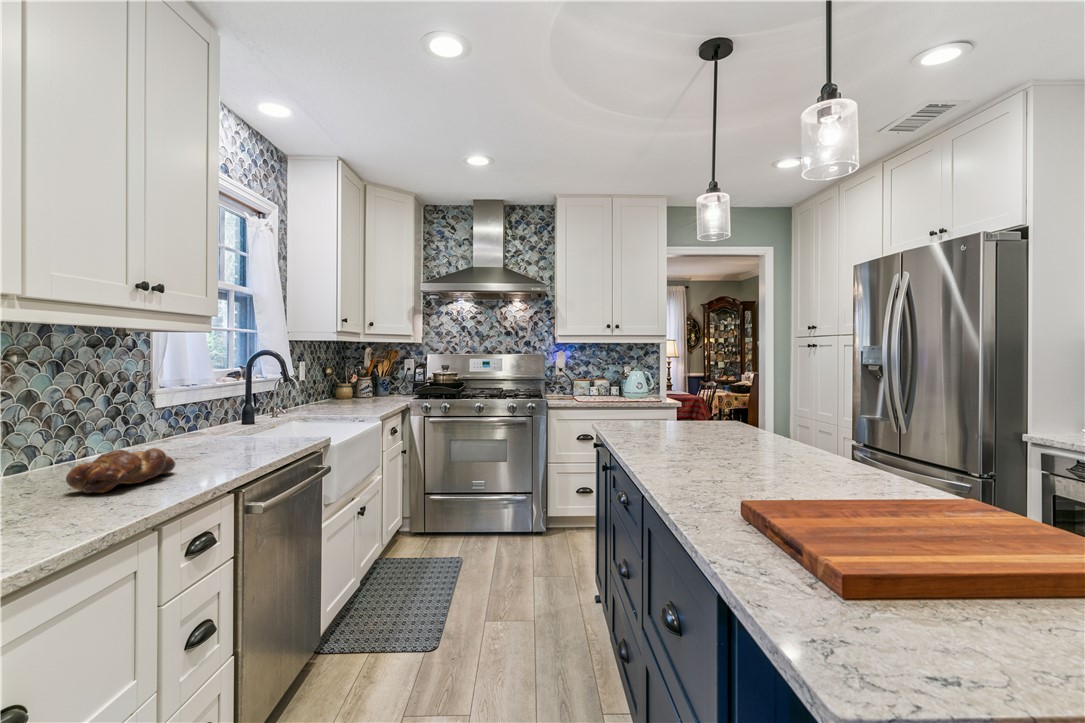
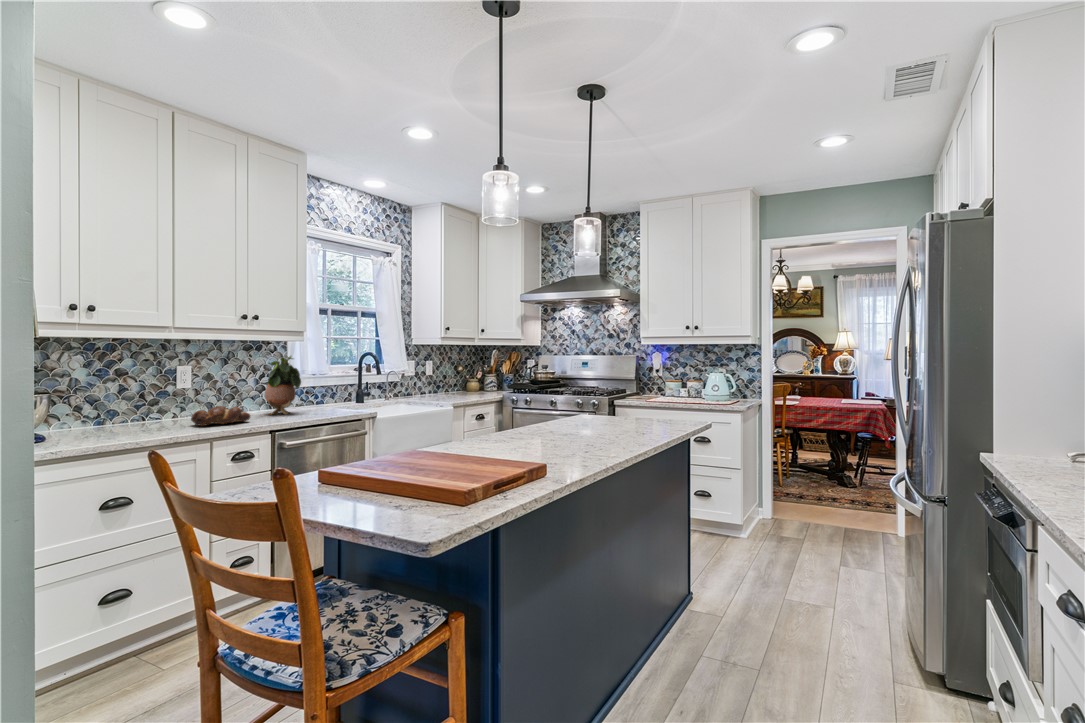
potted plant: none [145,355,216,456] -> present [265,356,301,415]

